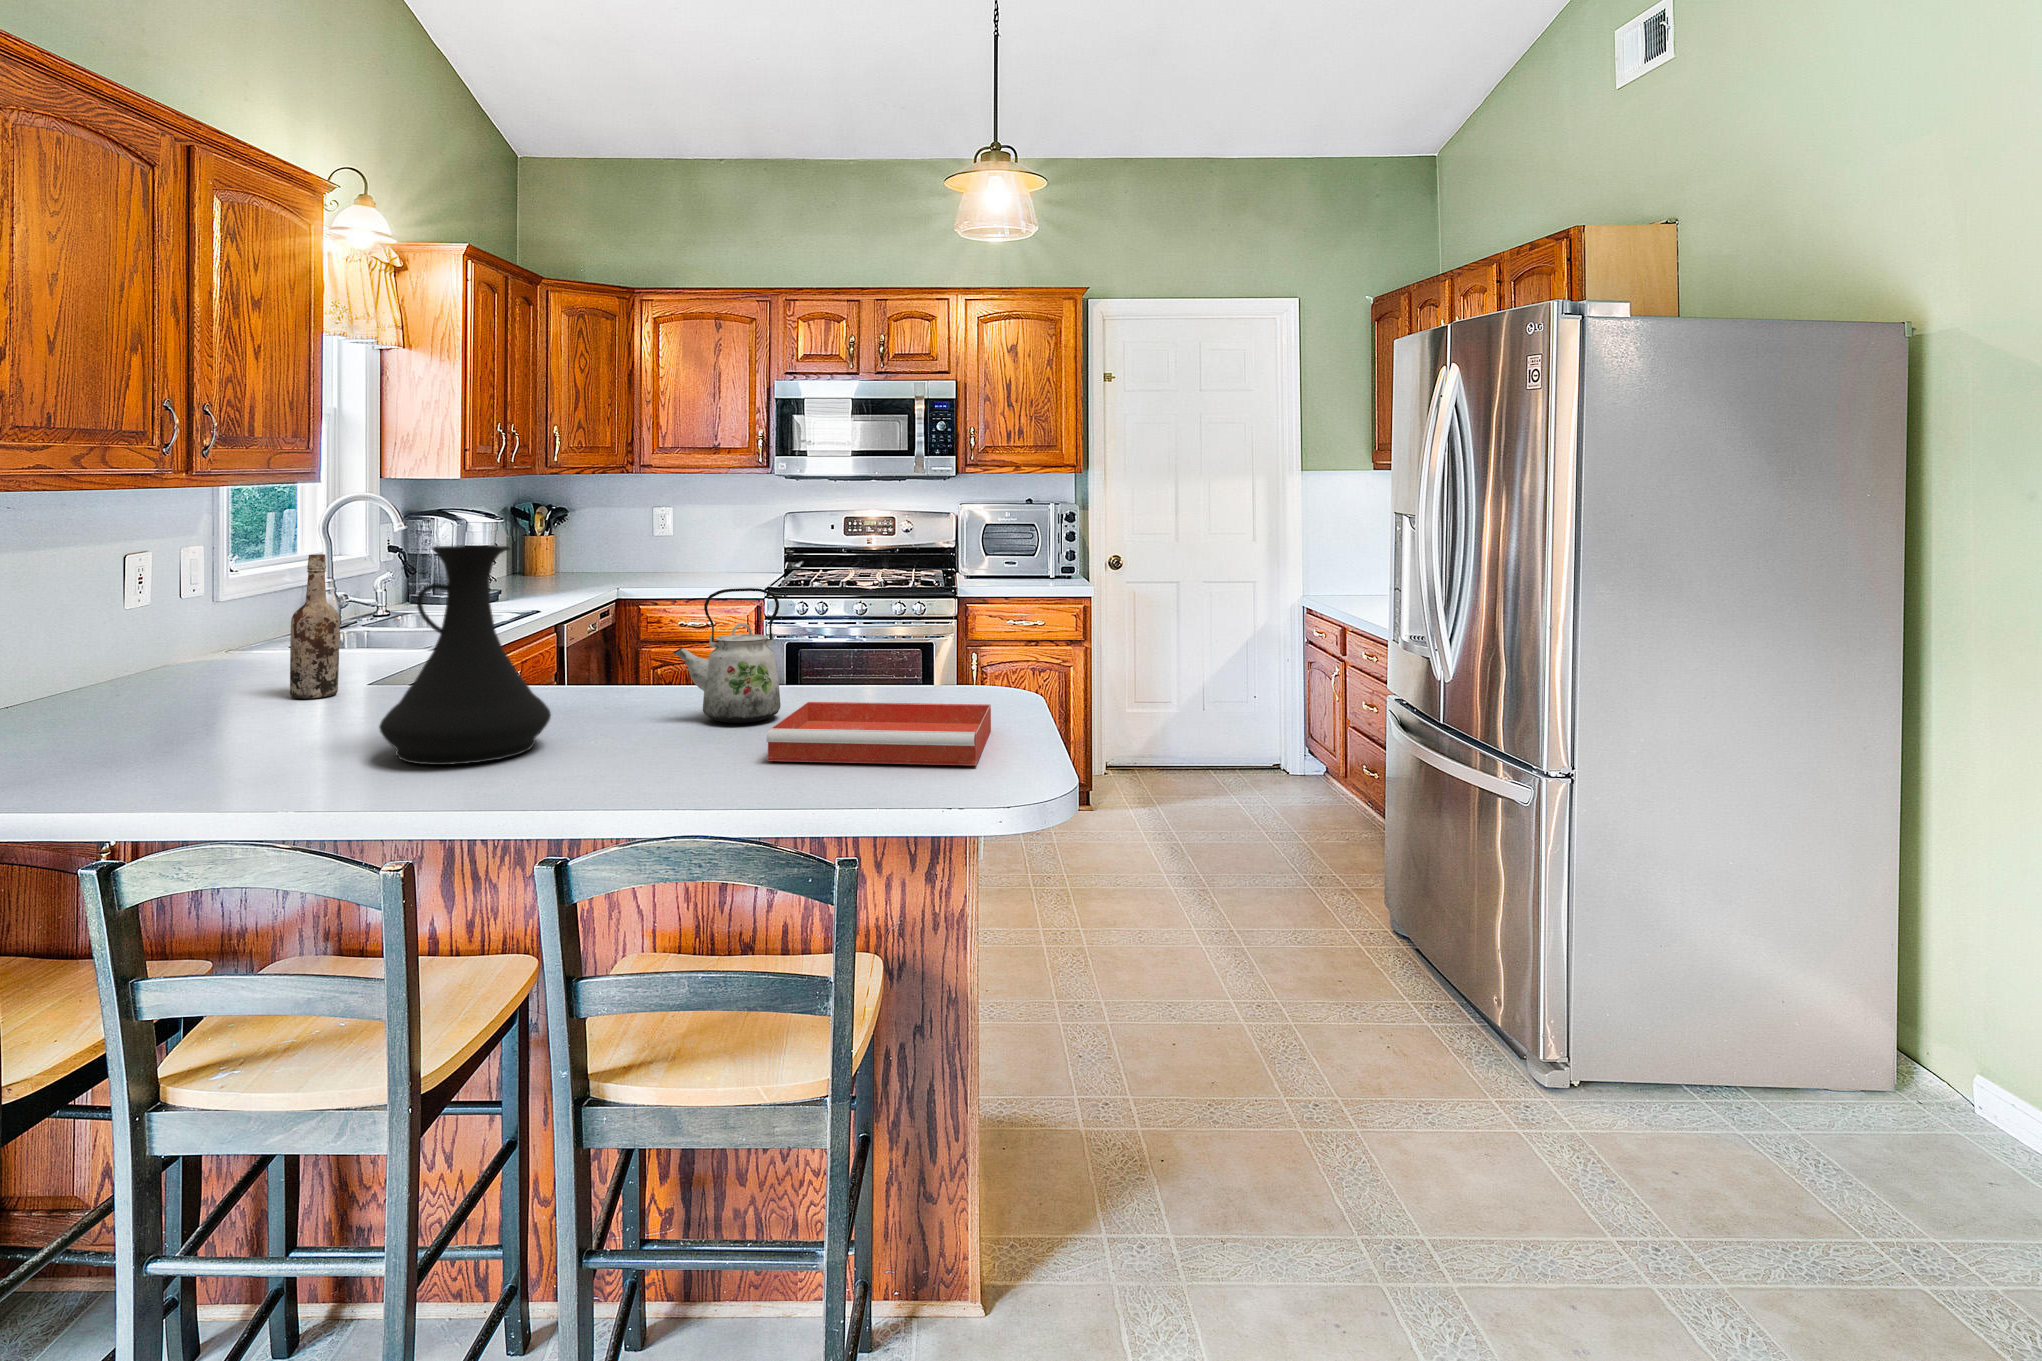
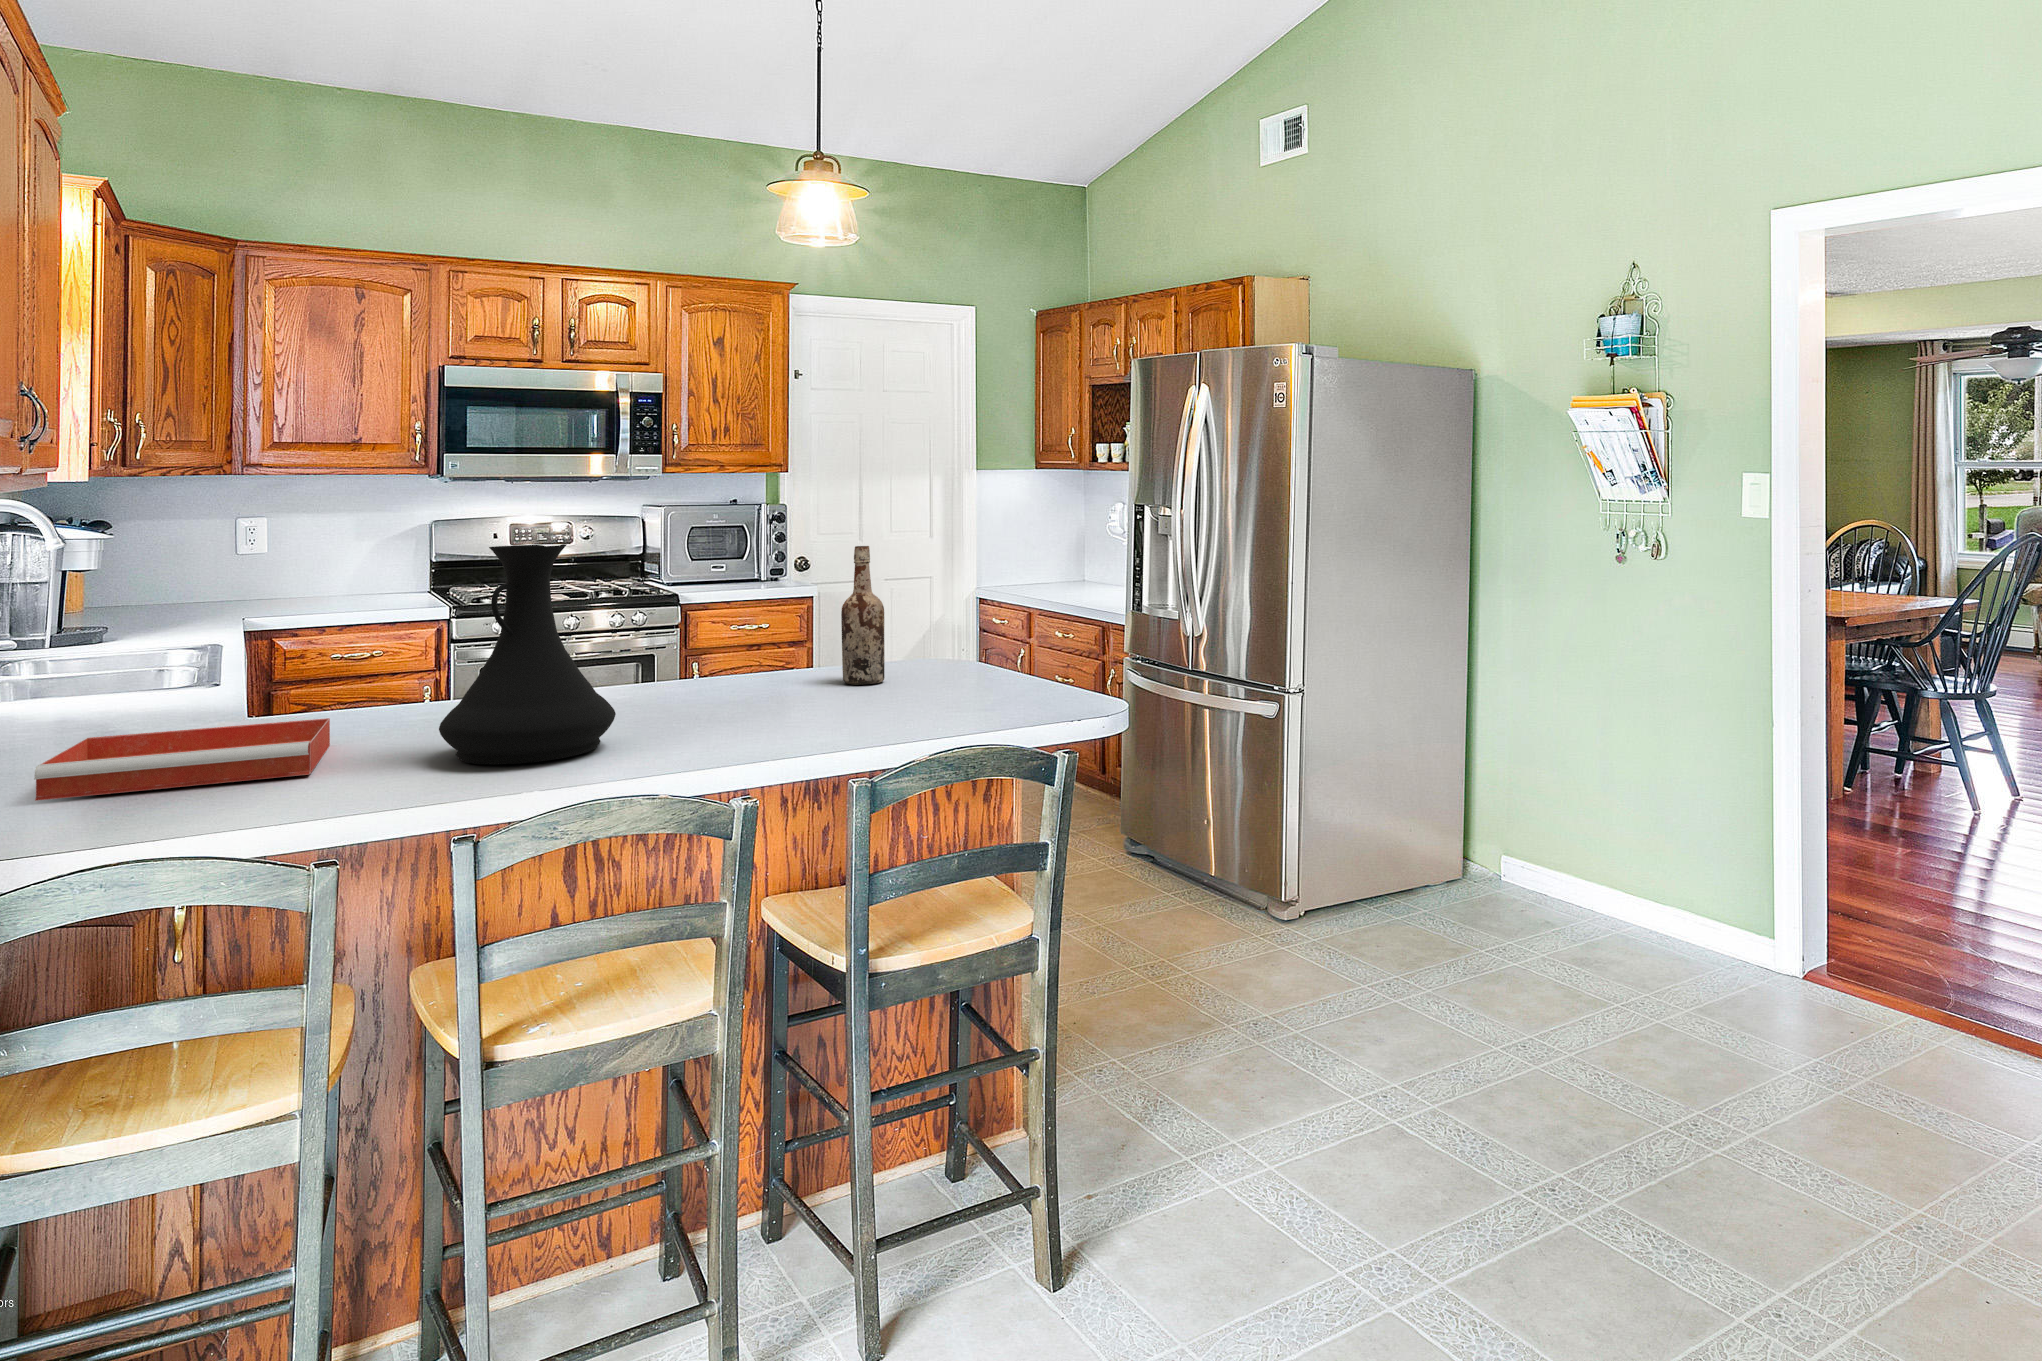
wine bottle: present [290,554,340,698] -> present [841,546,885,685]
kettle: present [673,588,781,723] -> none [677,581,775,707]
tray: present [766,702,991,765] -> present [34,718,330,801]

